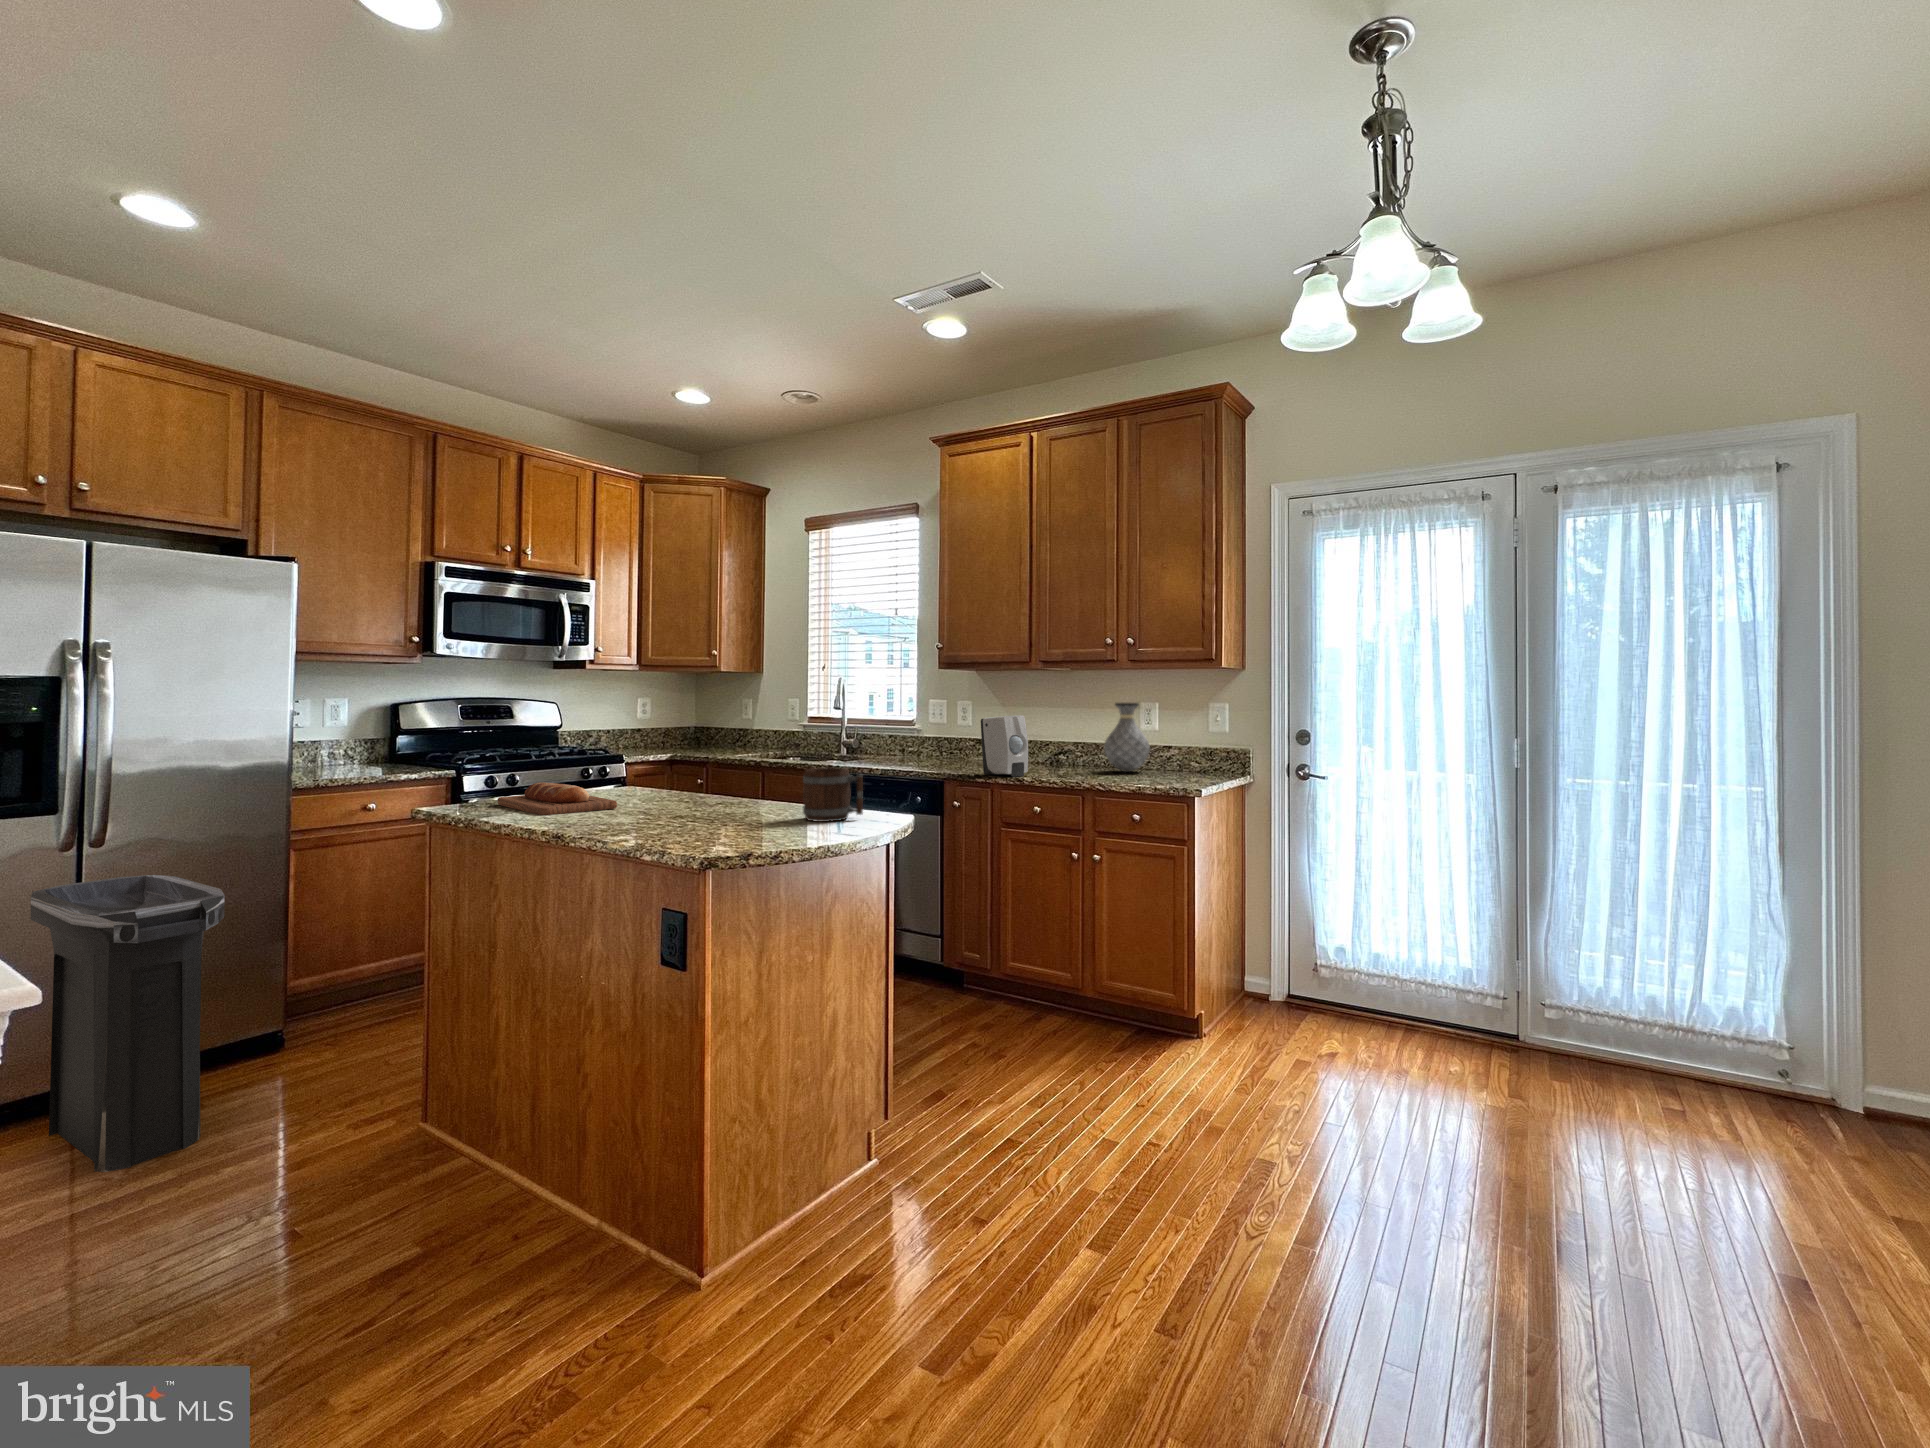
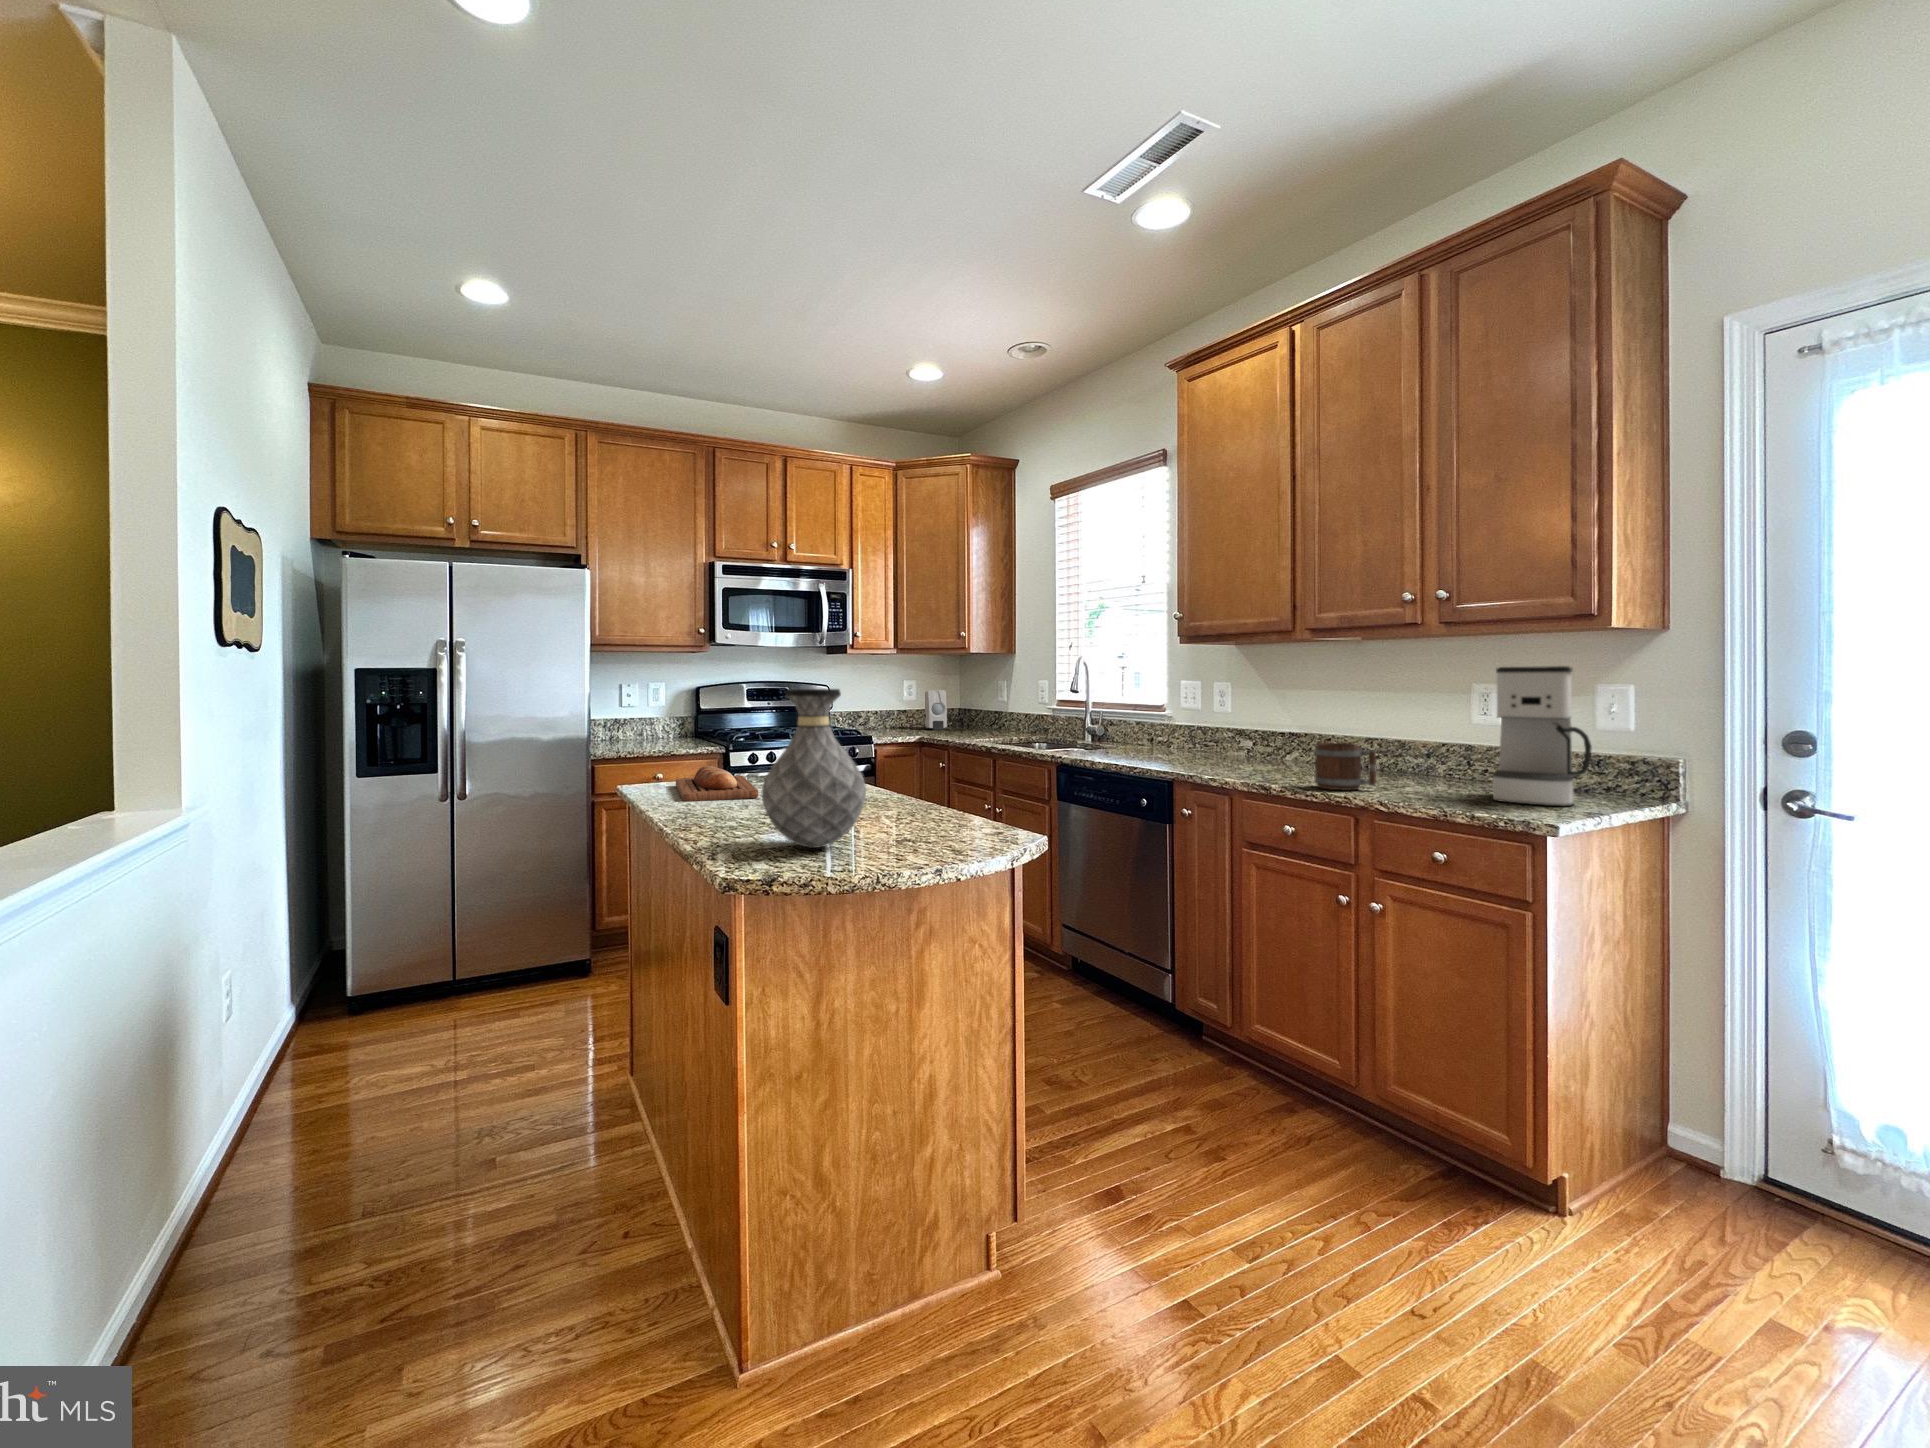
coffee maker: none [1160,691,1211,781] -> present [1492,666,1592,806]
vase: present [1104,703,1150,772] -> present [762,689,866,848]
soap dispenser: present [981,715,1028,777] -> present [924,690,947,730]
mug: present [803,768,863,822] -> present [1315,742,1376,790]
trash can: present [31,875,225,1172] -> none [416,823,514,1060]

